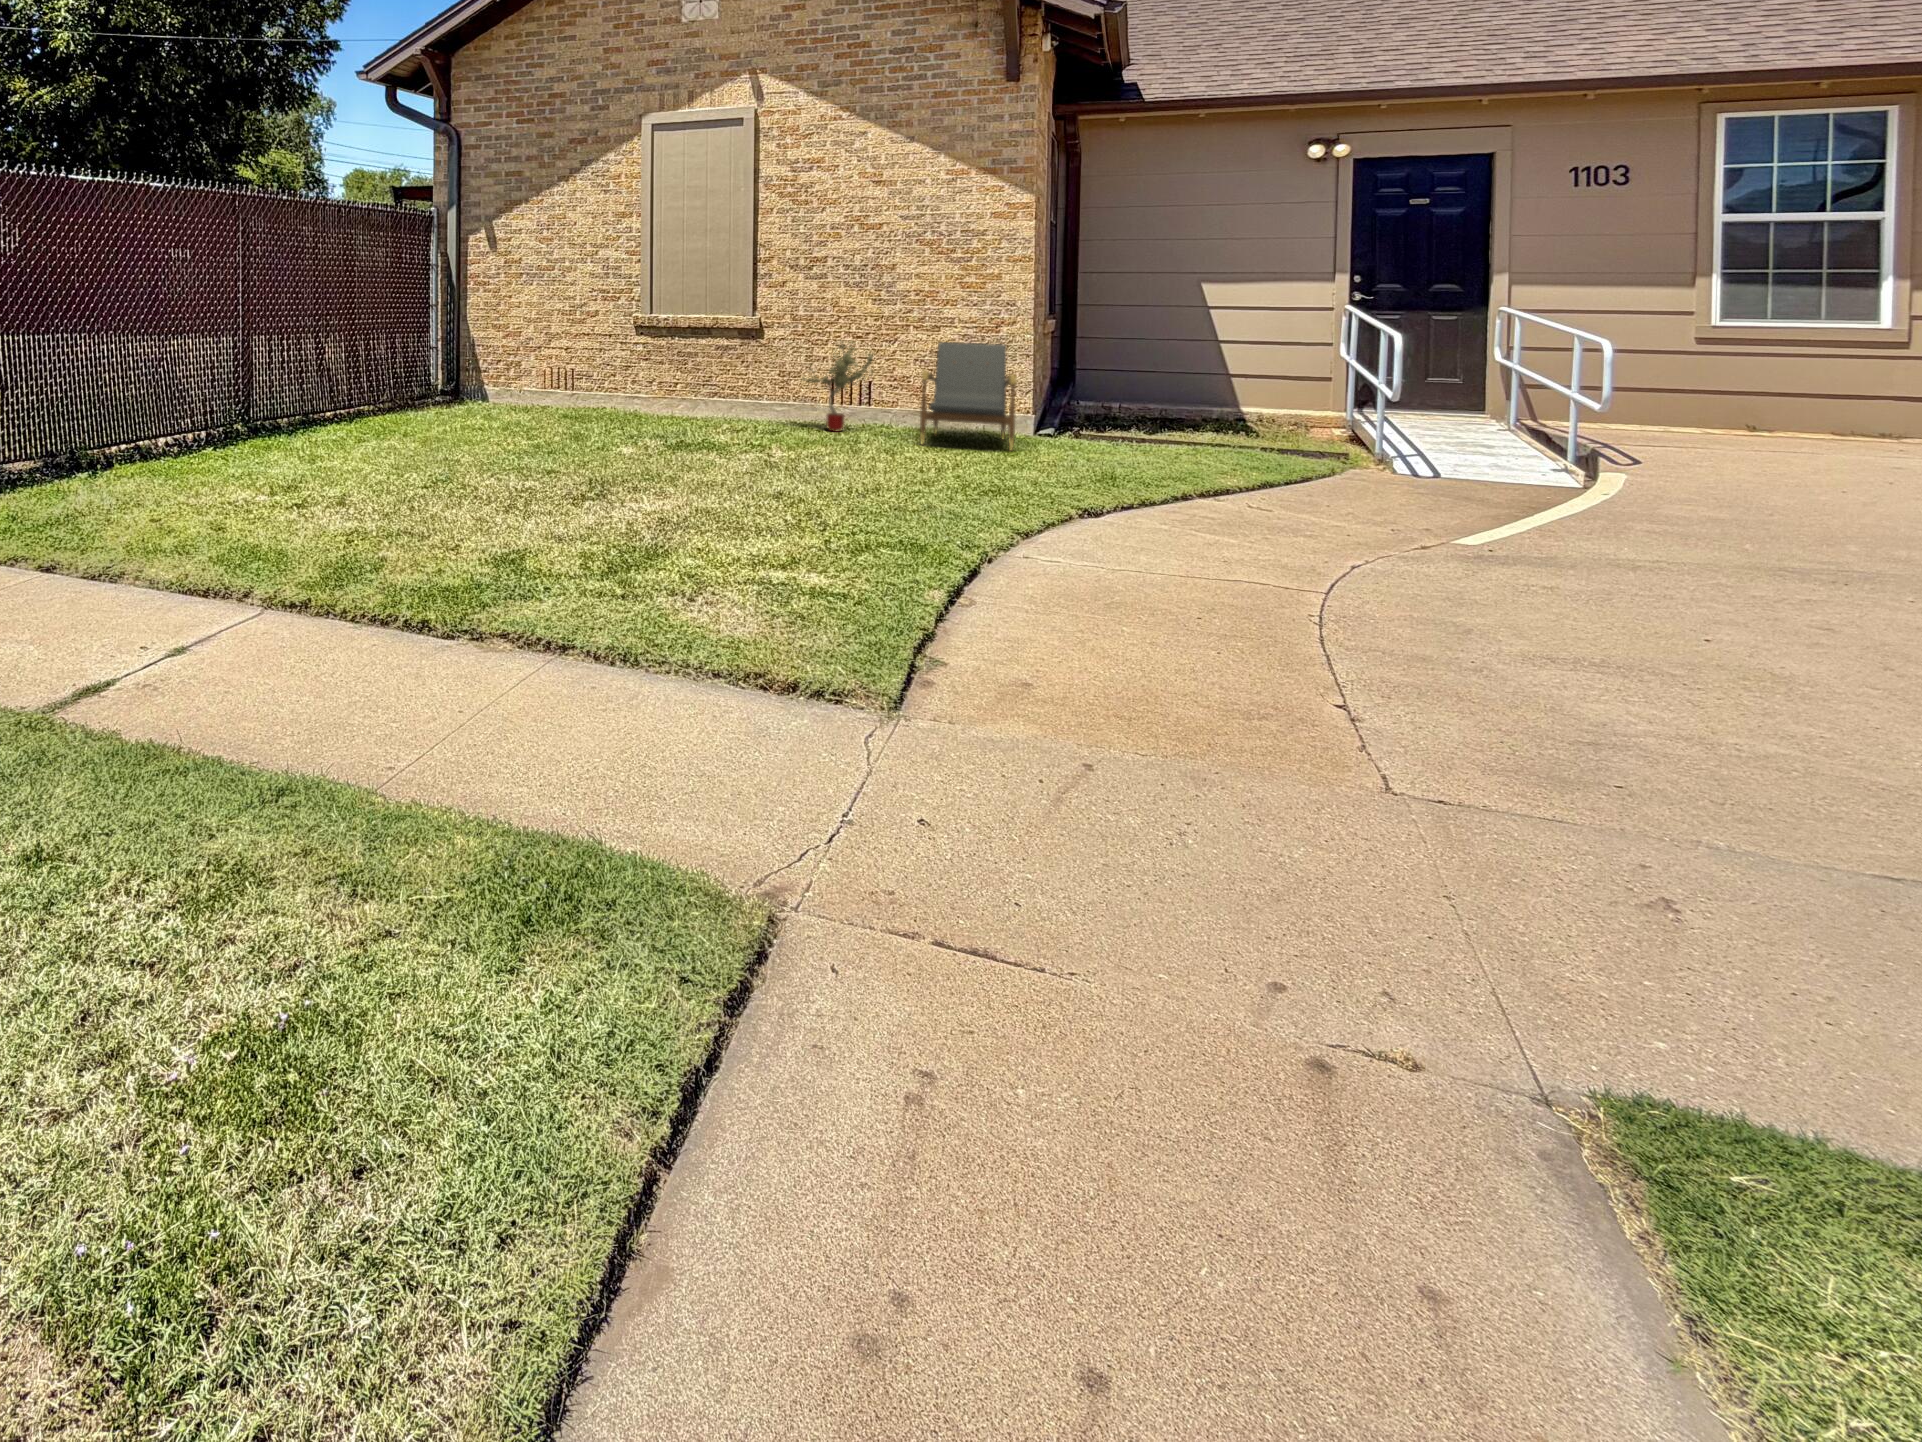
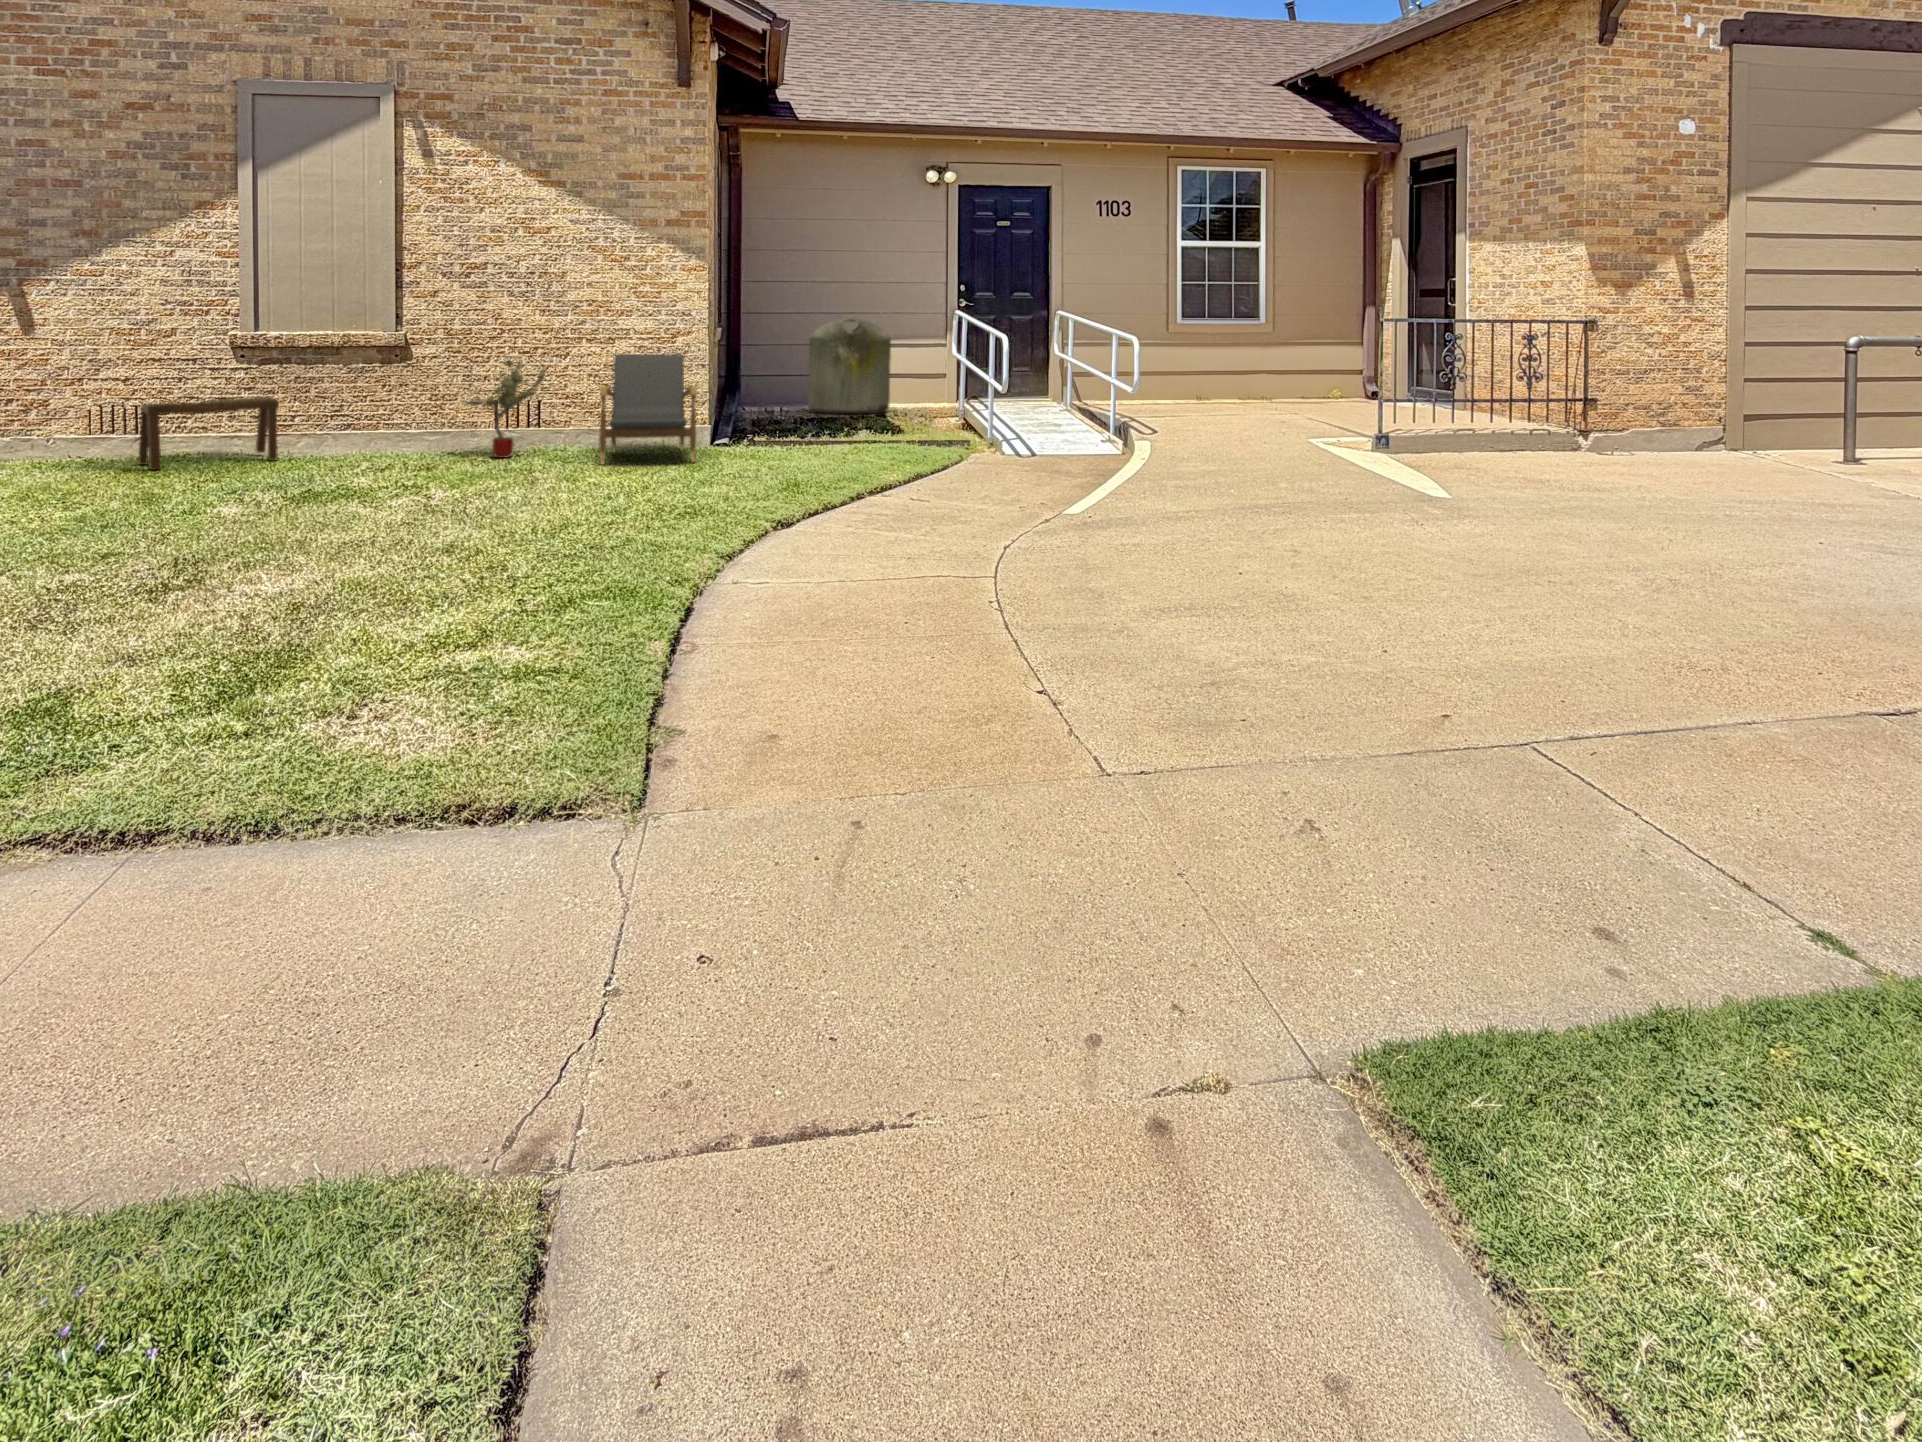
trash can: none [1155,312,1260,419] -> present [808,318,891,414]
bench: none [571,366,664,419] -> present [138,396,279,470]

